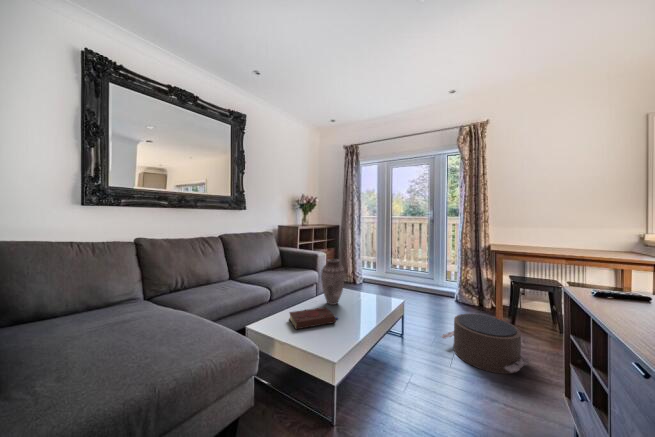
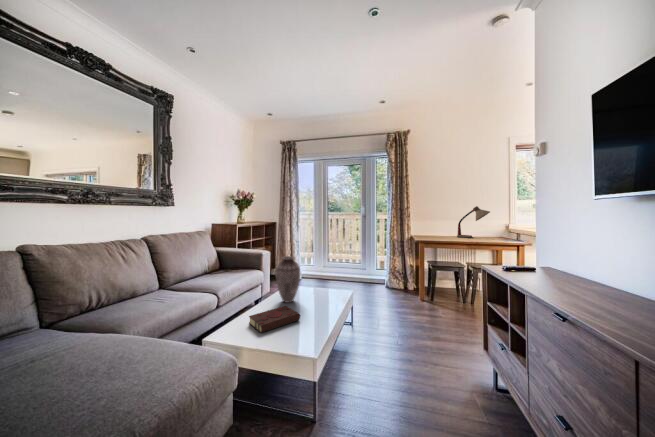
desk lamp: none [555,209,609,250] -> present [457,206,490,238]
pouf: present [441,314,529,374] -> none [385,295,452,341]

